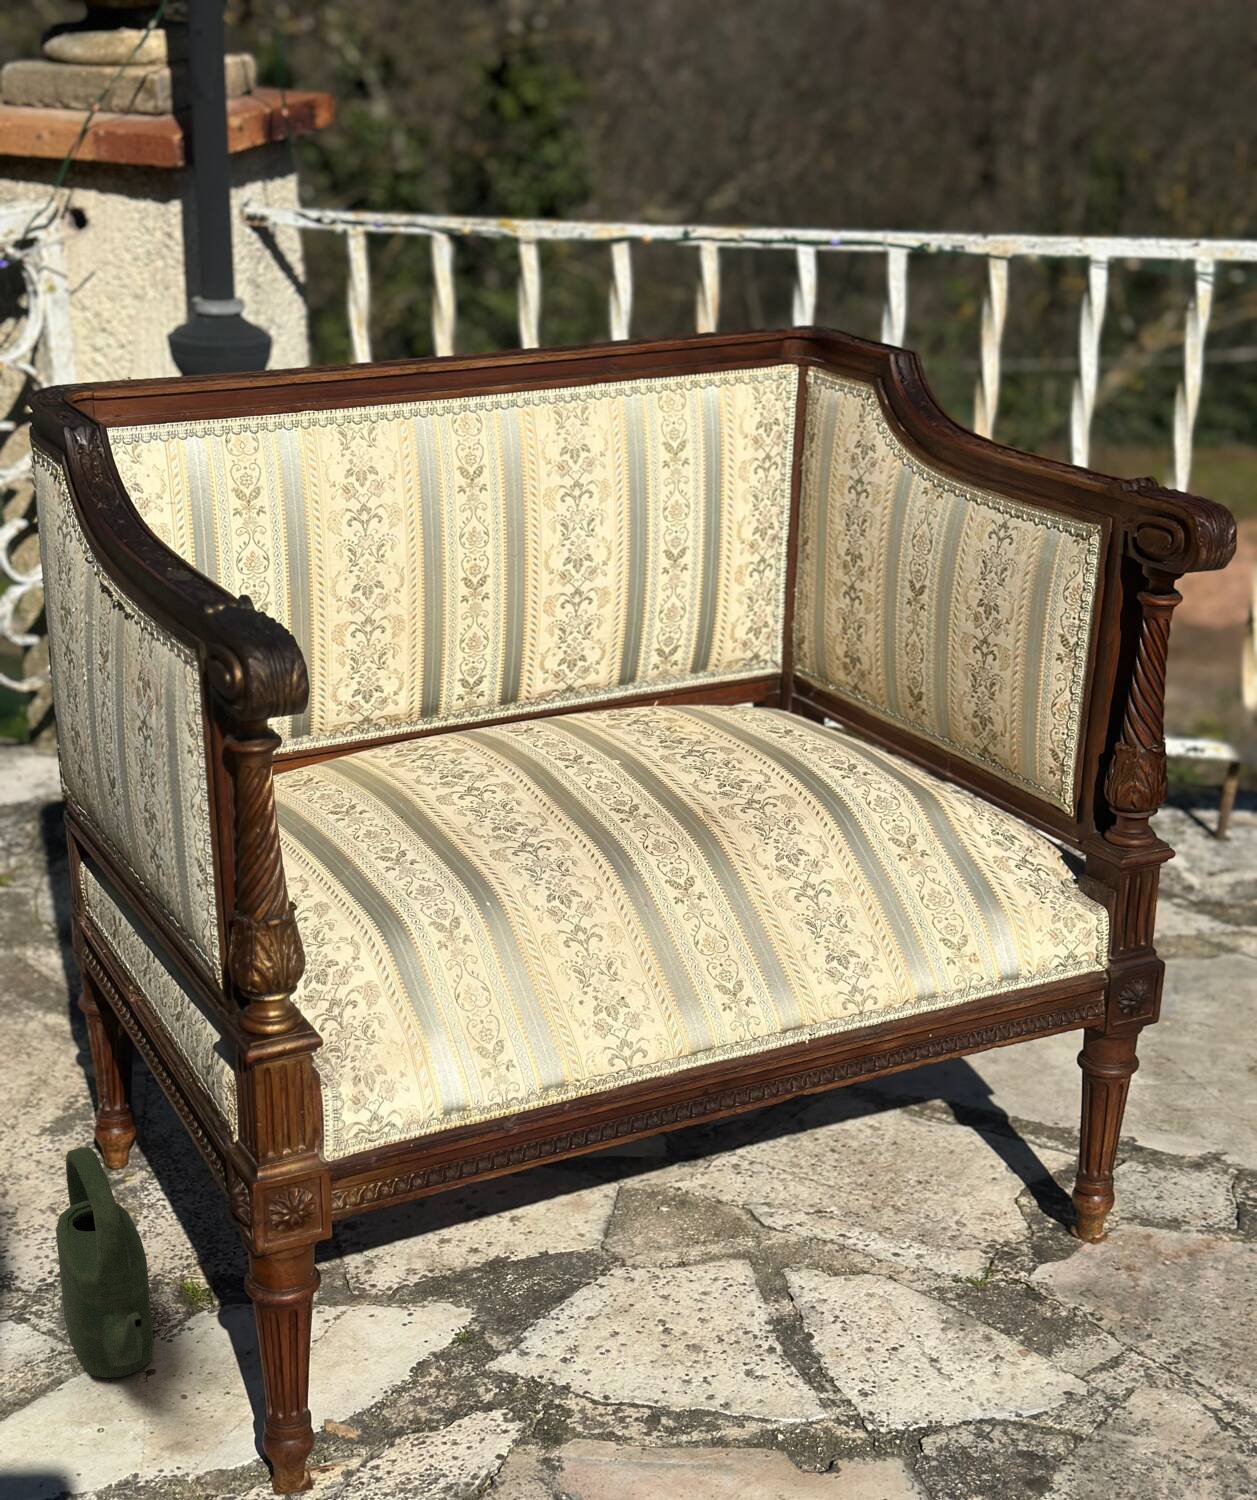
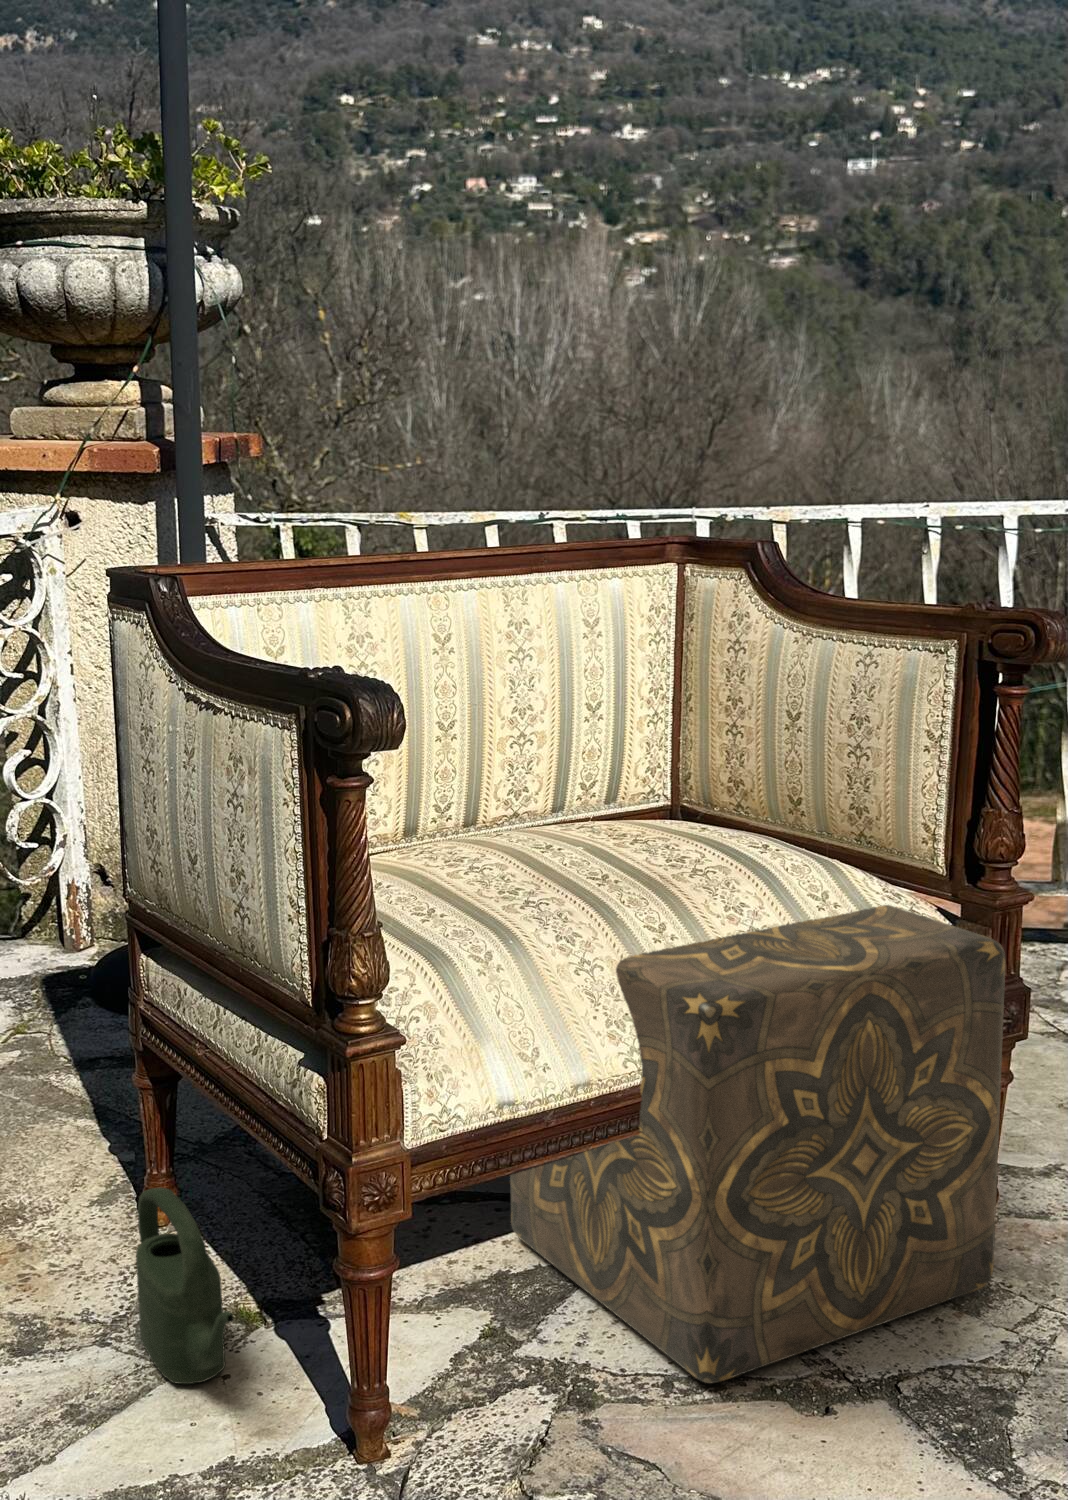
ottoman: none [514,782,1109,1425] -> present [510,905,1005,1383]

